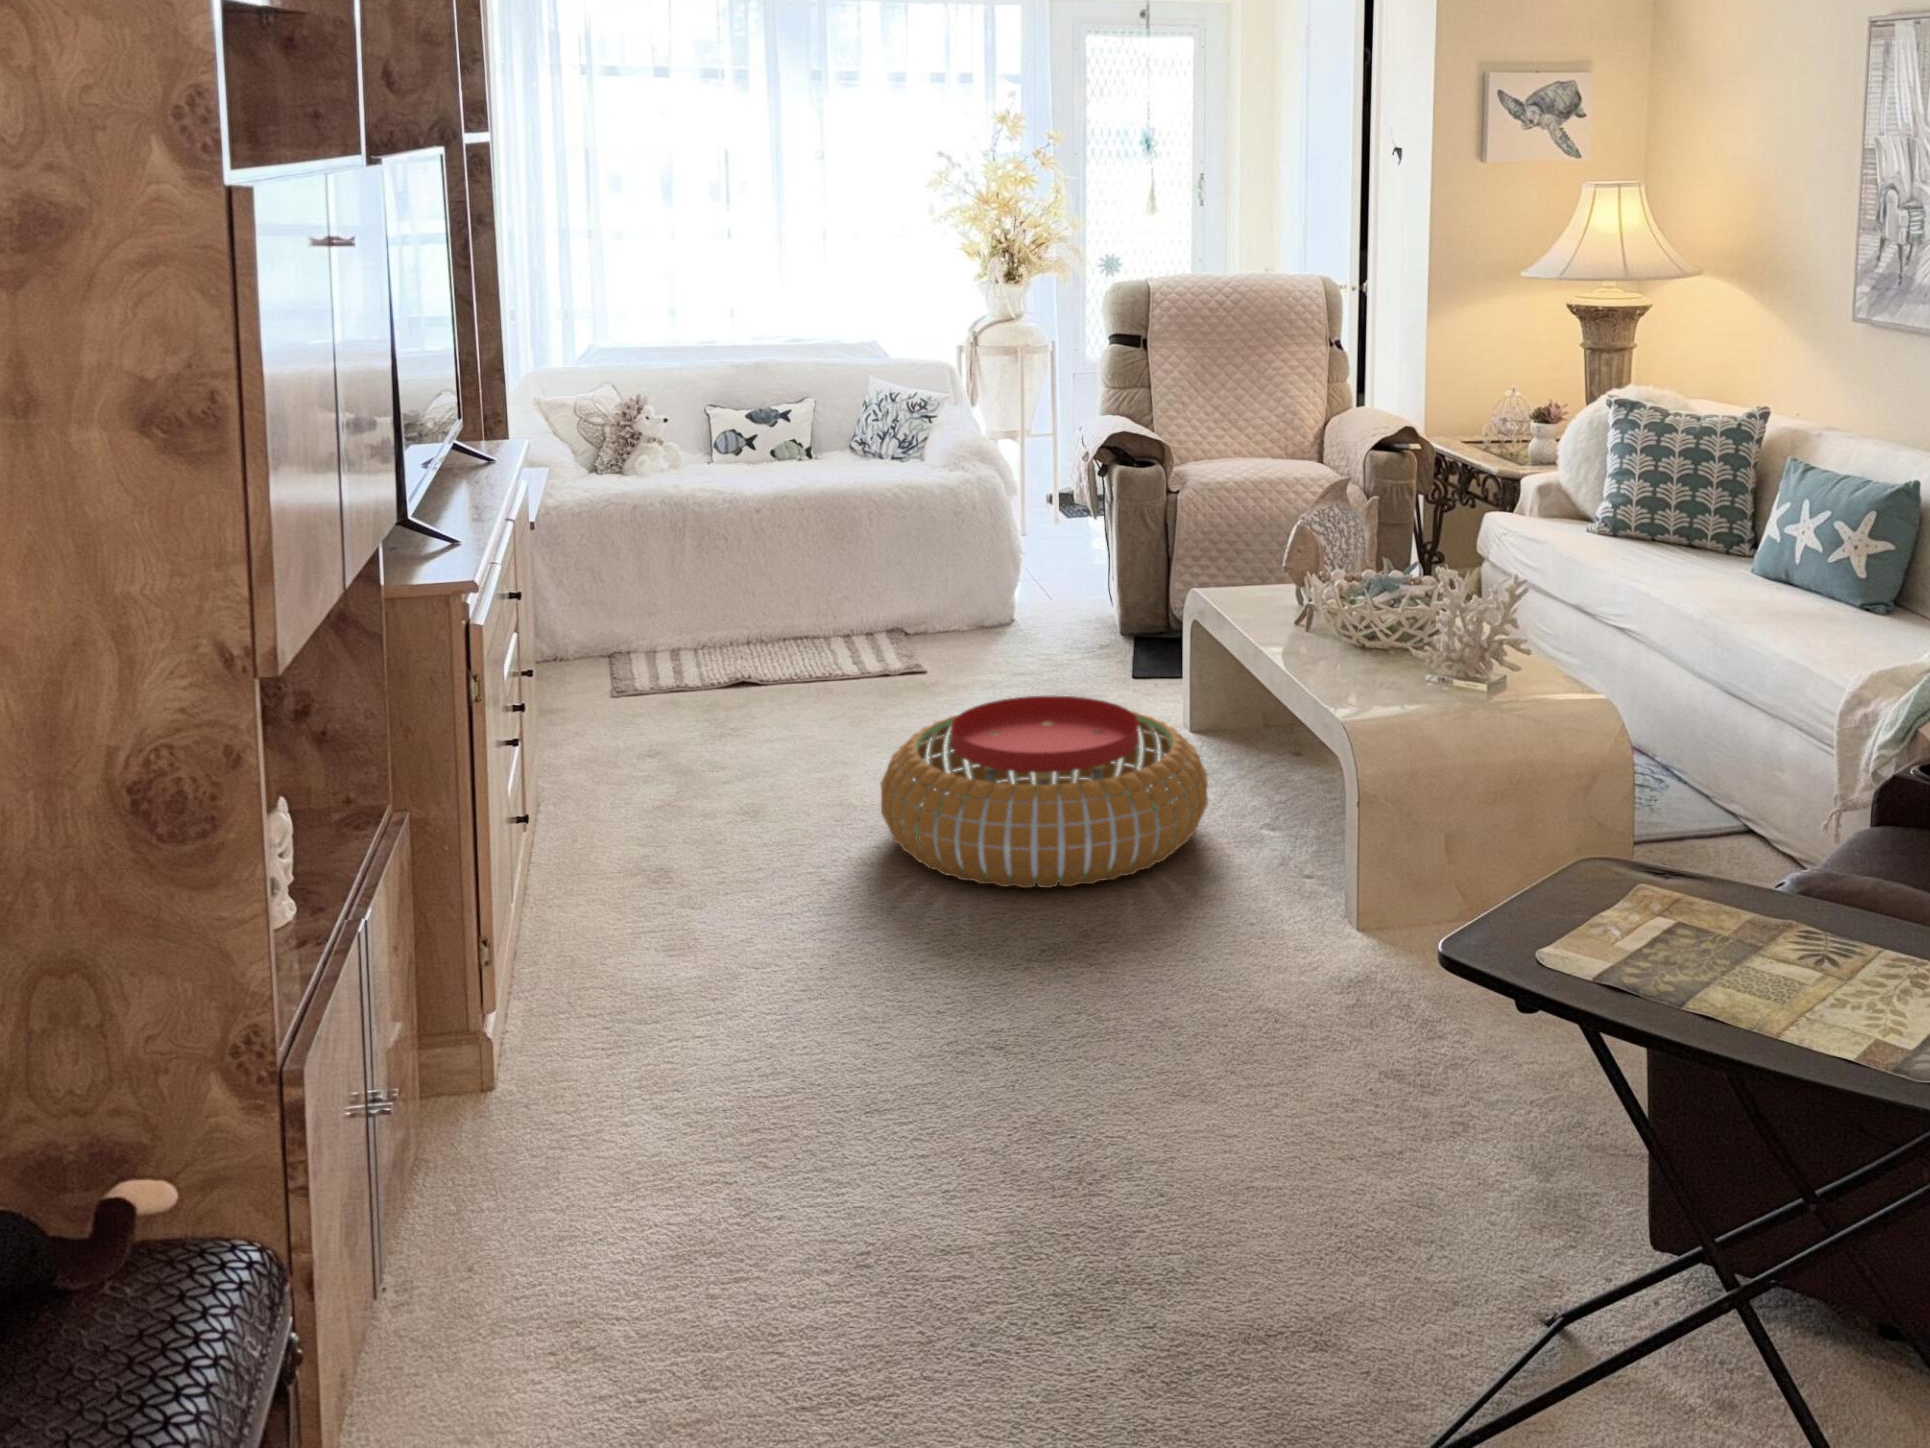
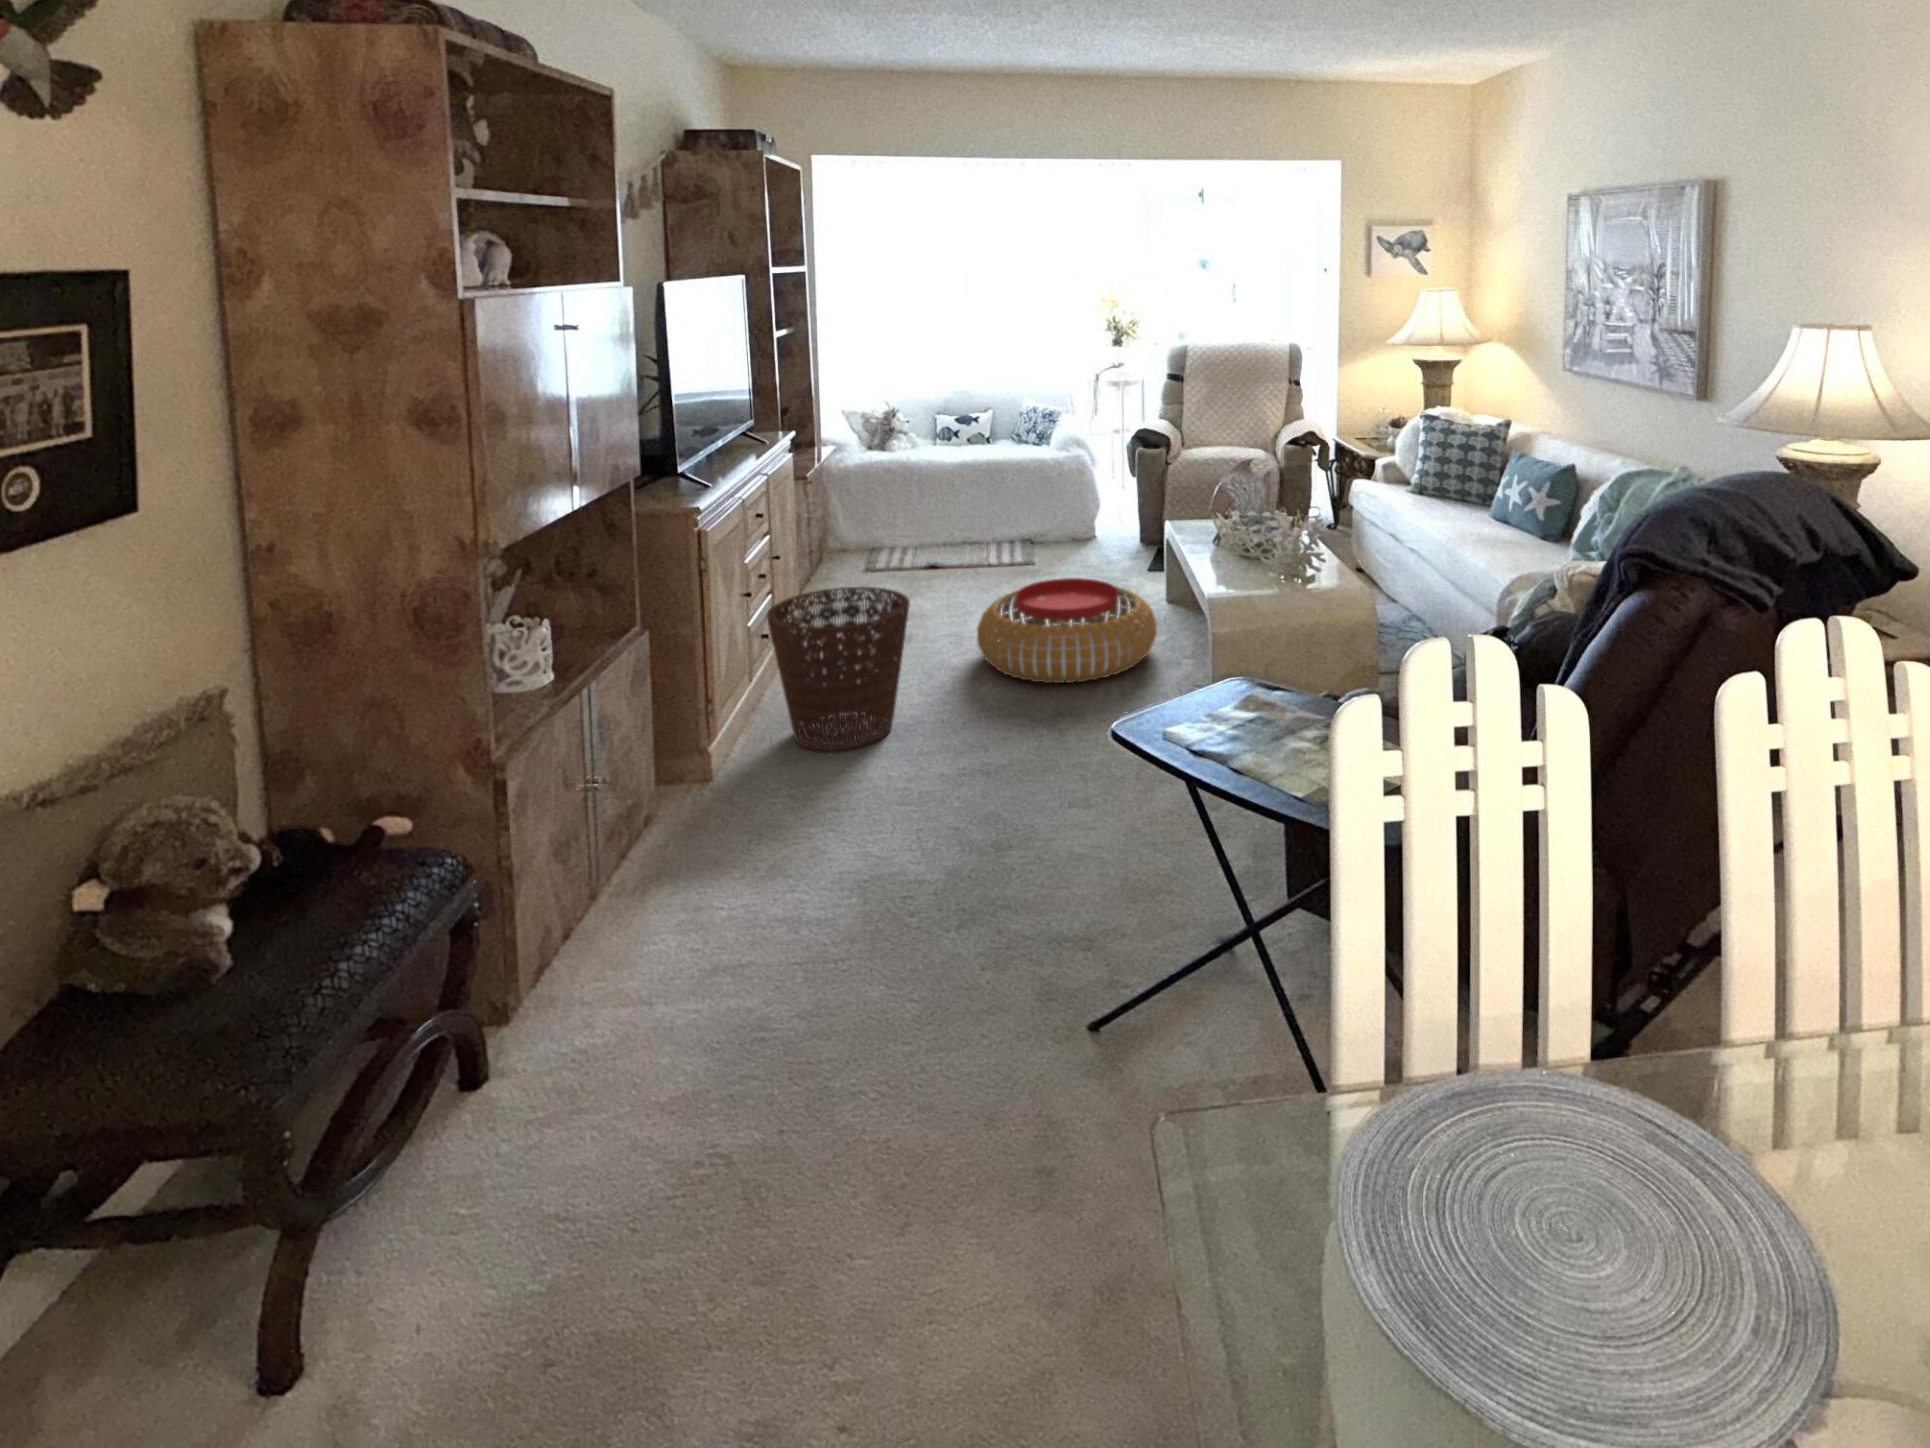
basket: none [531,719,801,1034] -> present [767,587,910,751]

